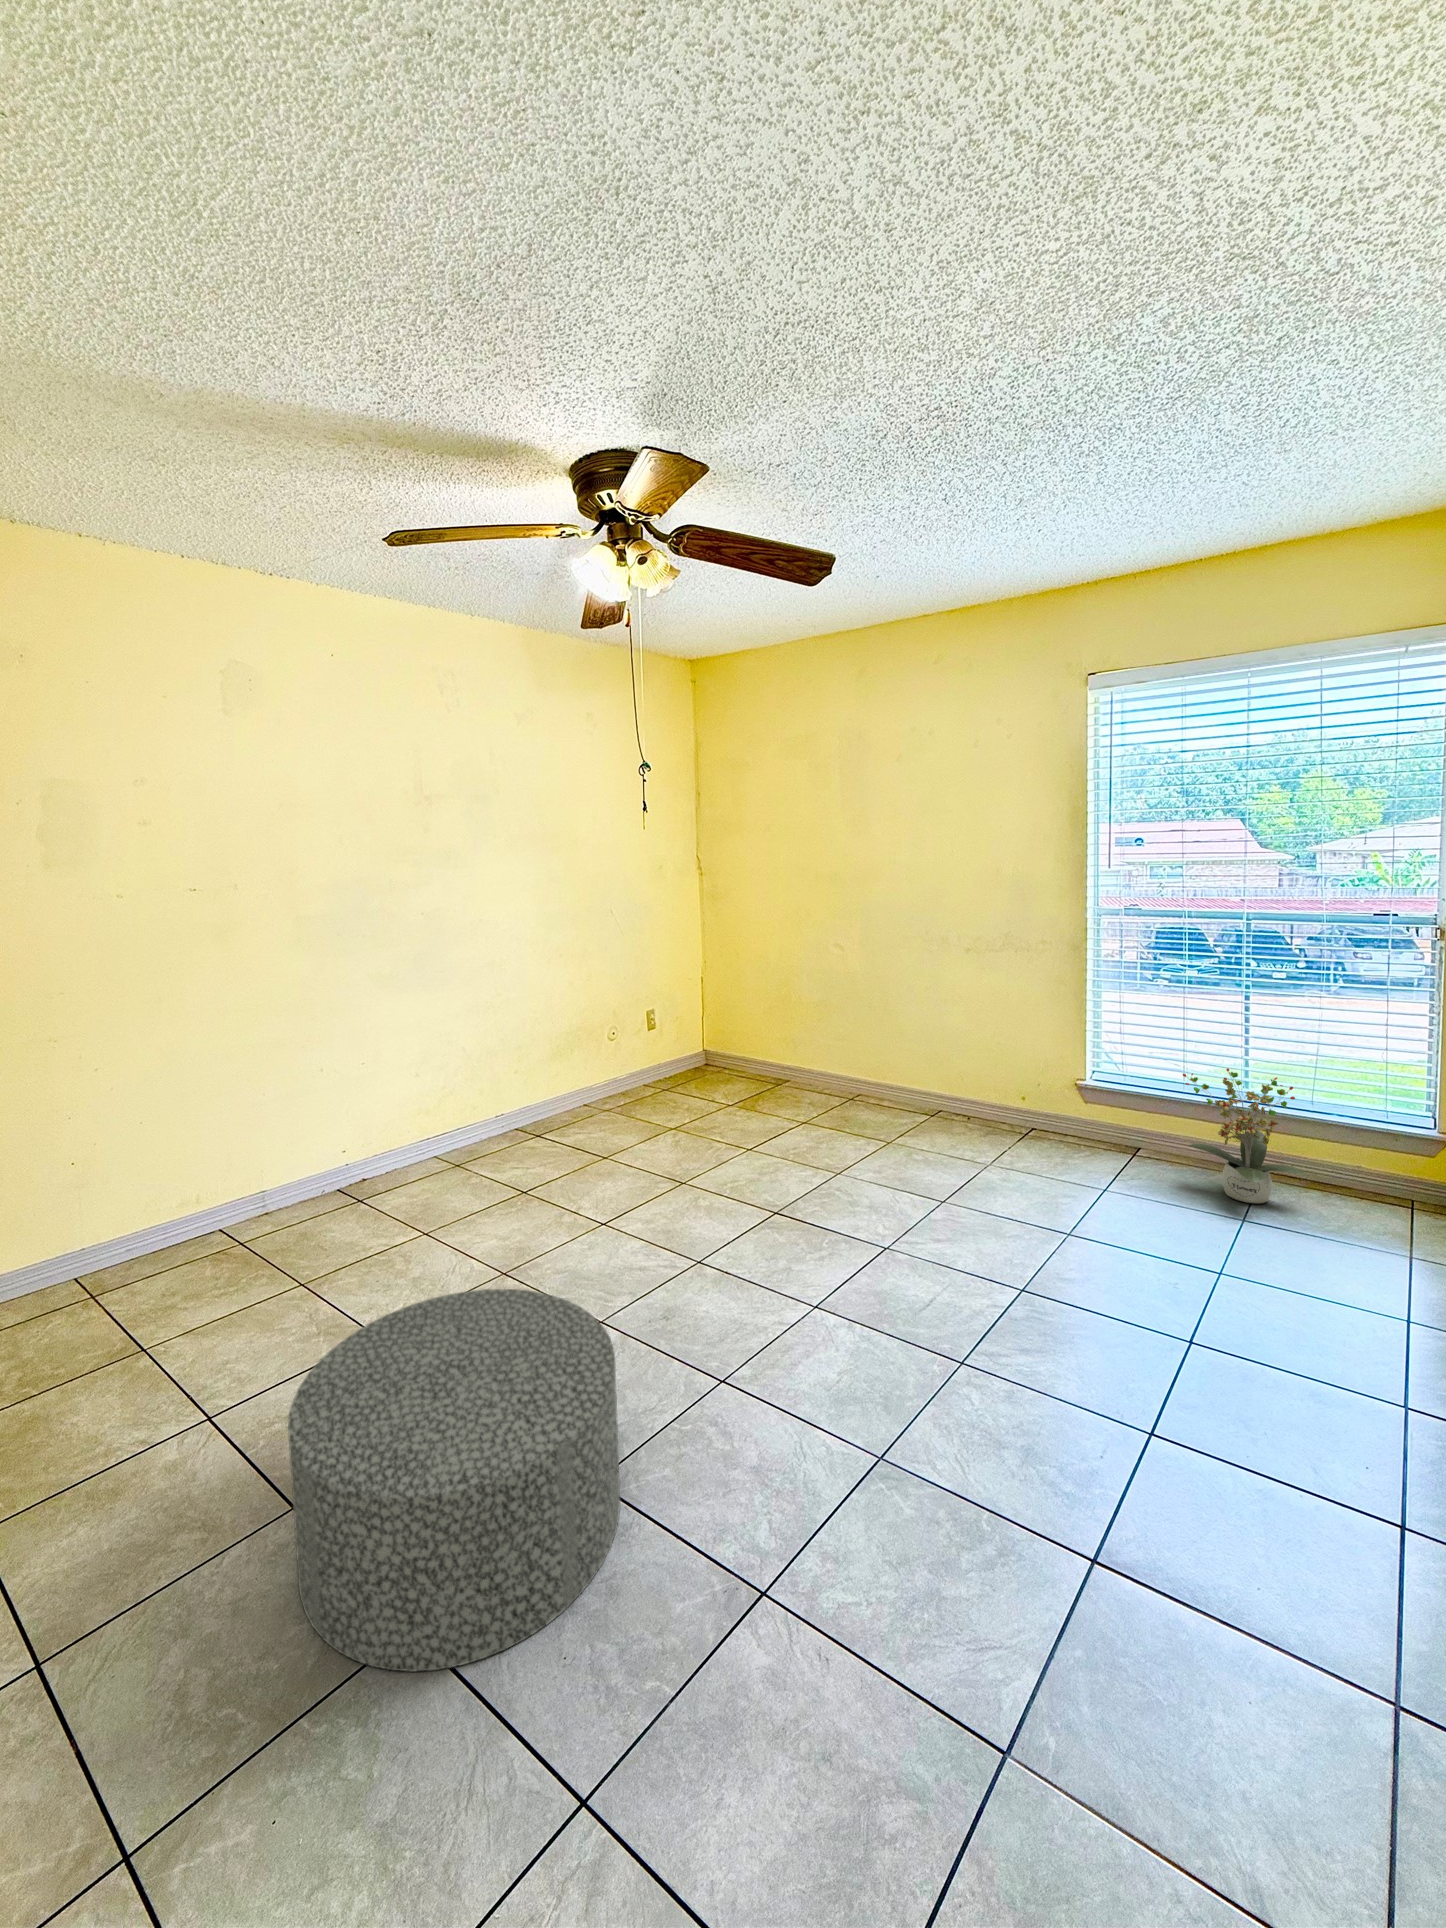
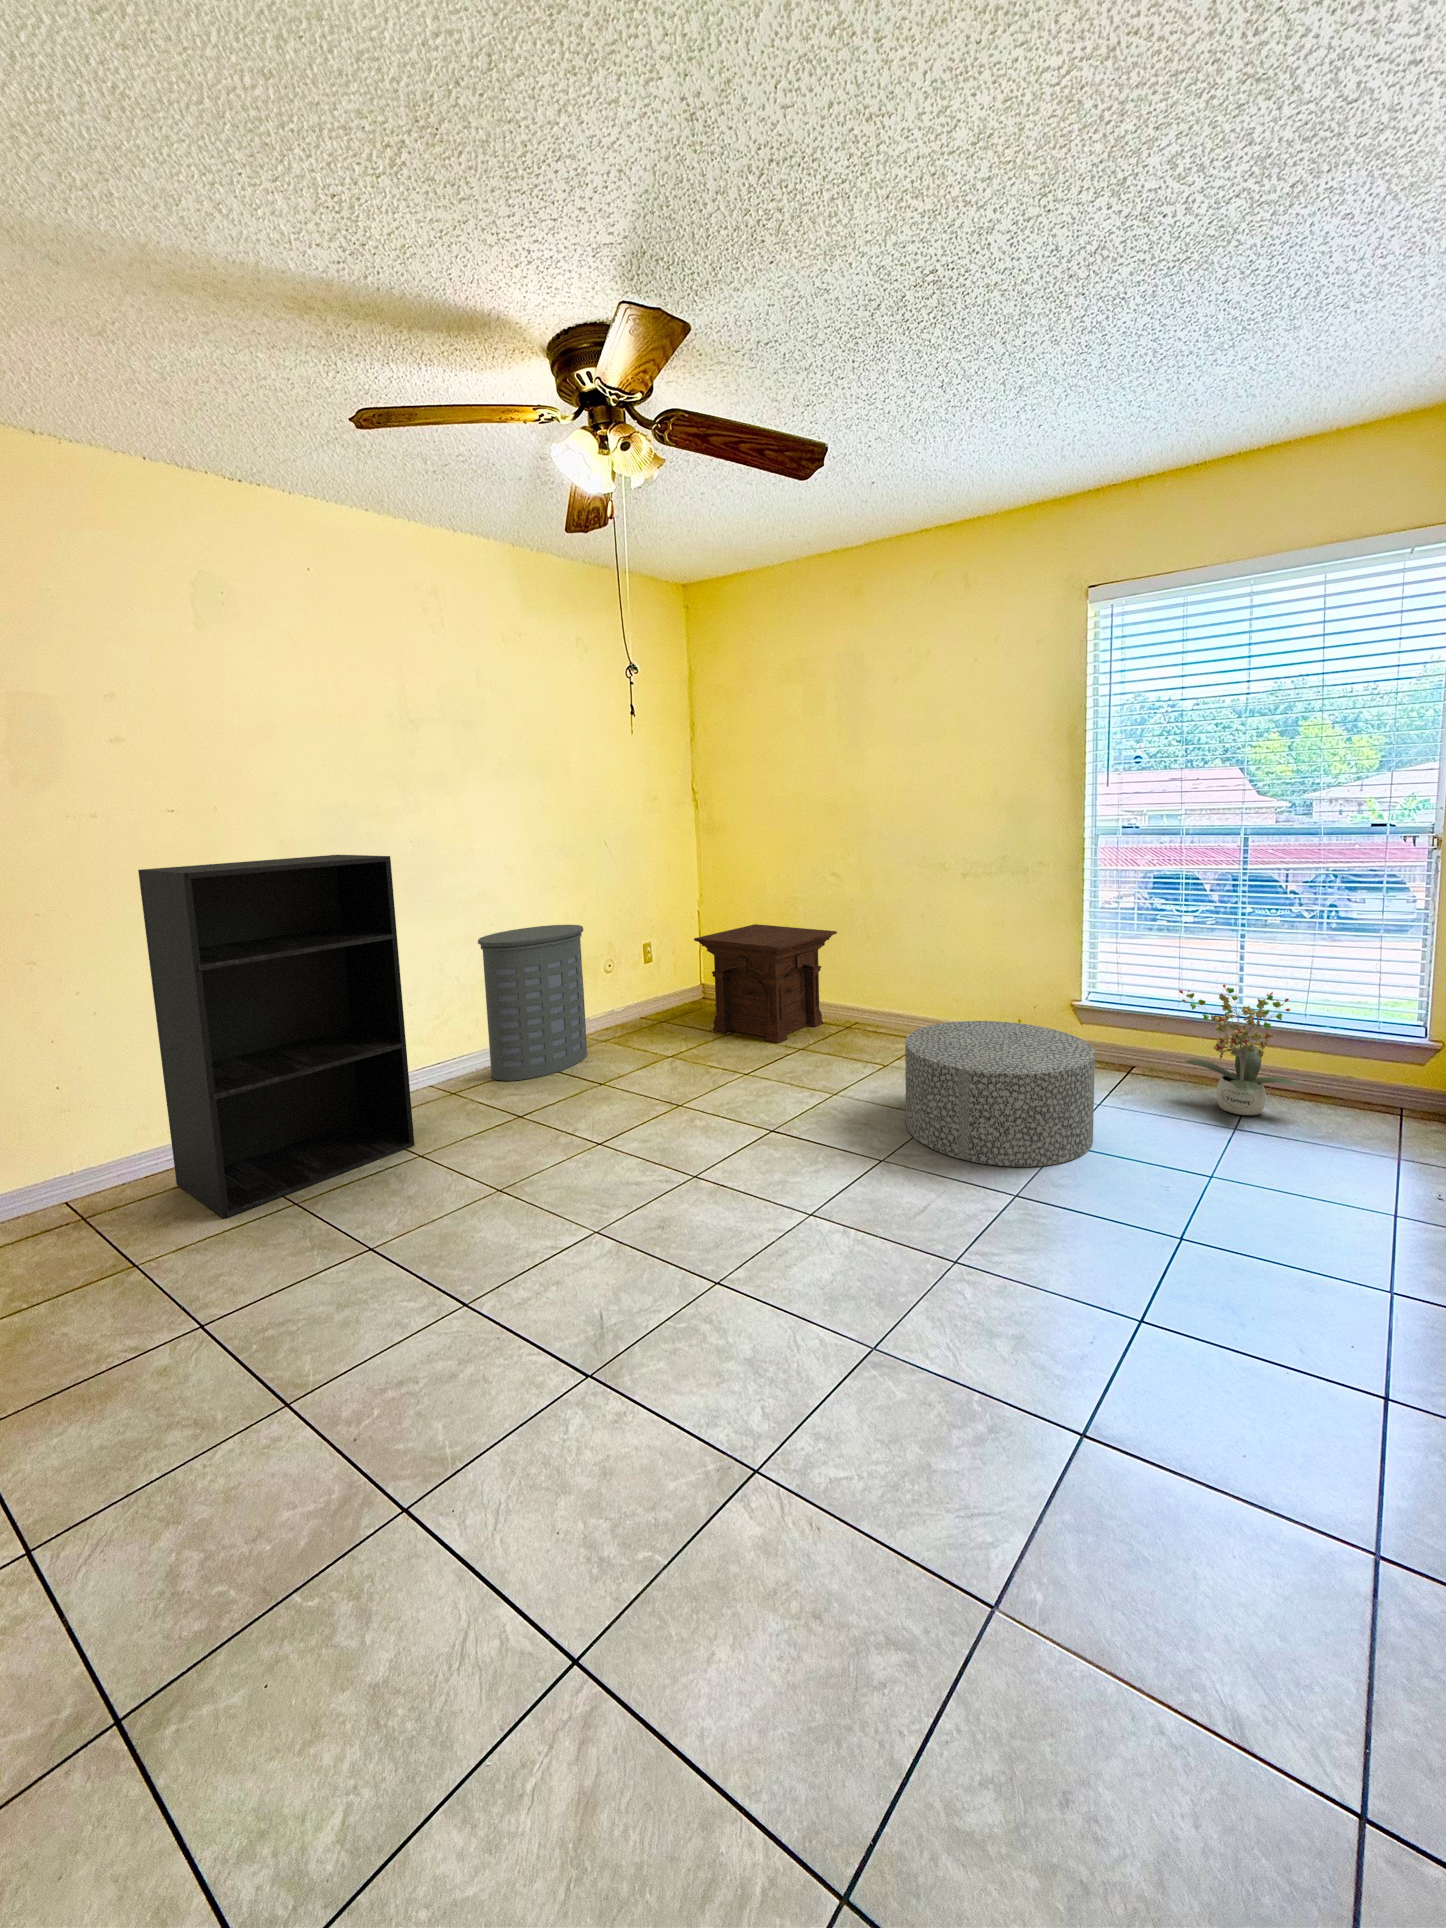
bookshelf: none [165,929,422,1295] -> present [138,855,414,1218]
side table: none [698,990,839,1112] -> present [694,924,837,1043]
laundry hamper: none [487,991,591,1148] -> present [478,925,587,1081]
ottoman: present [288,1289,620,1671] -> present [905,1021,1095,1167]

